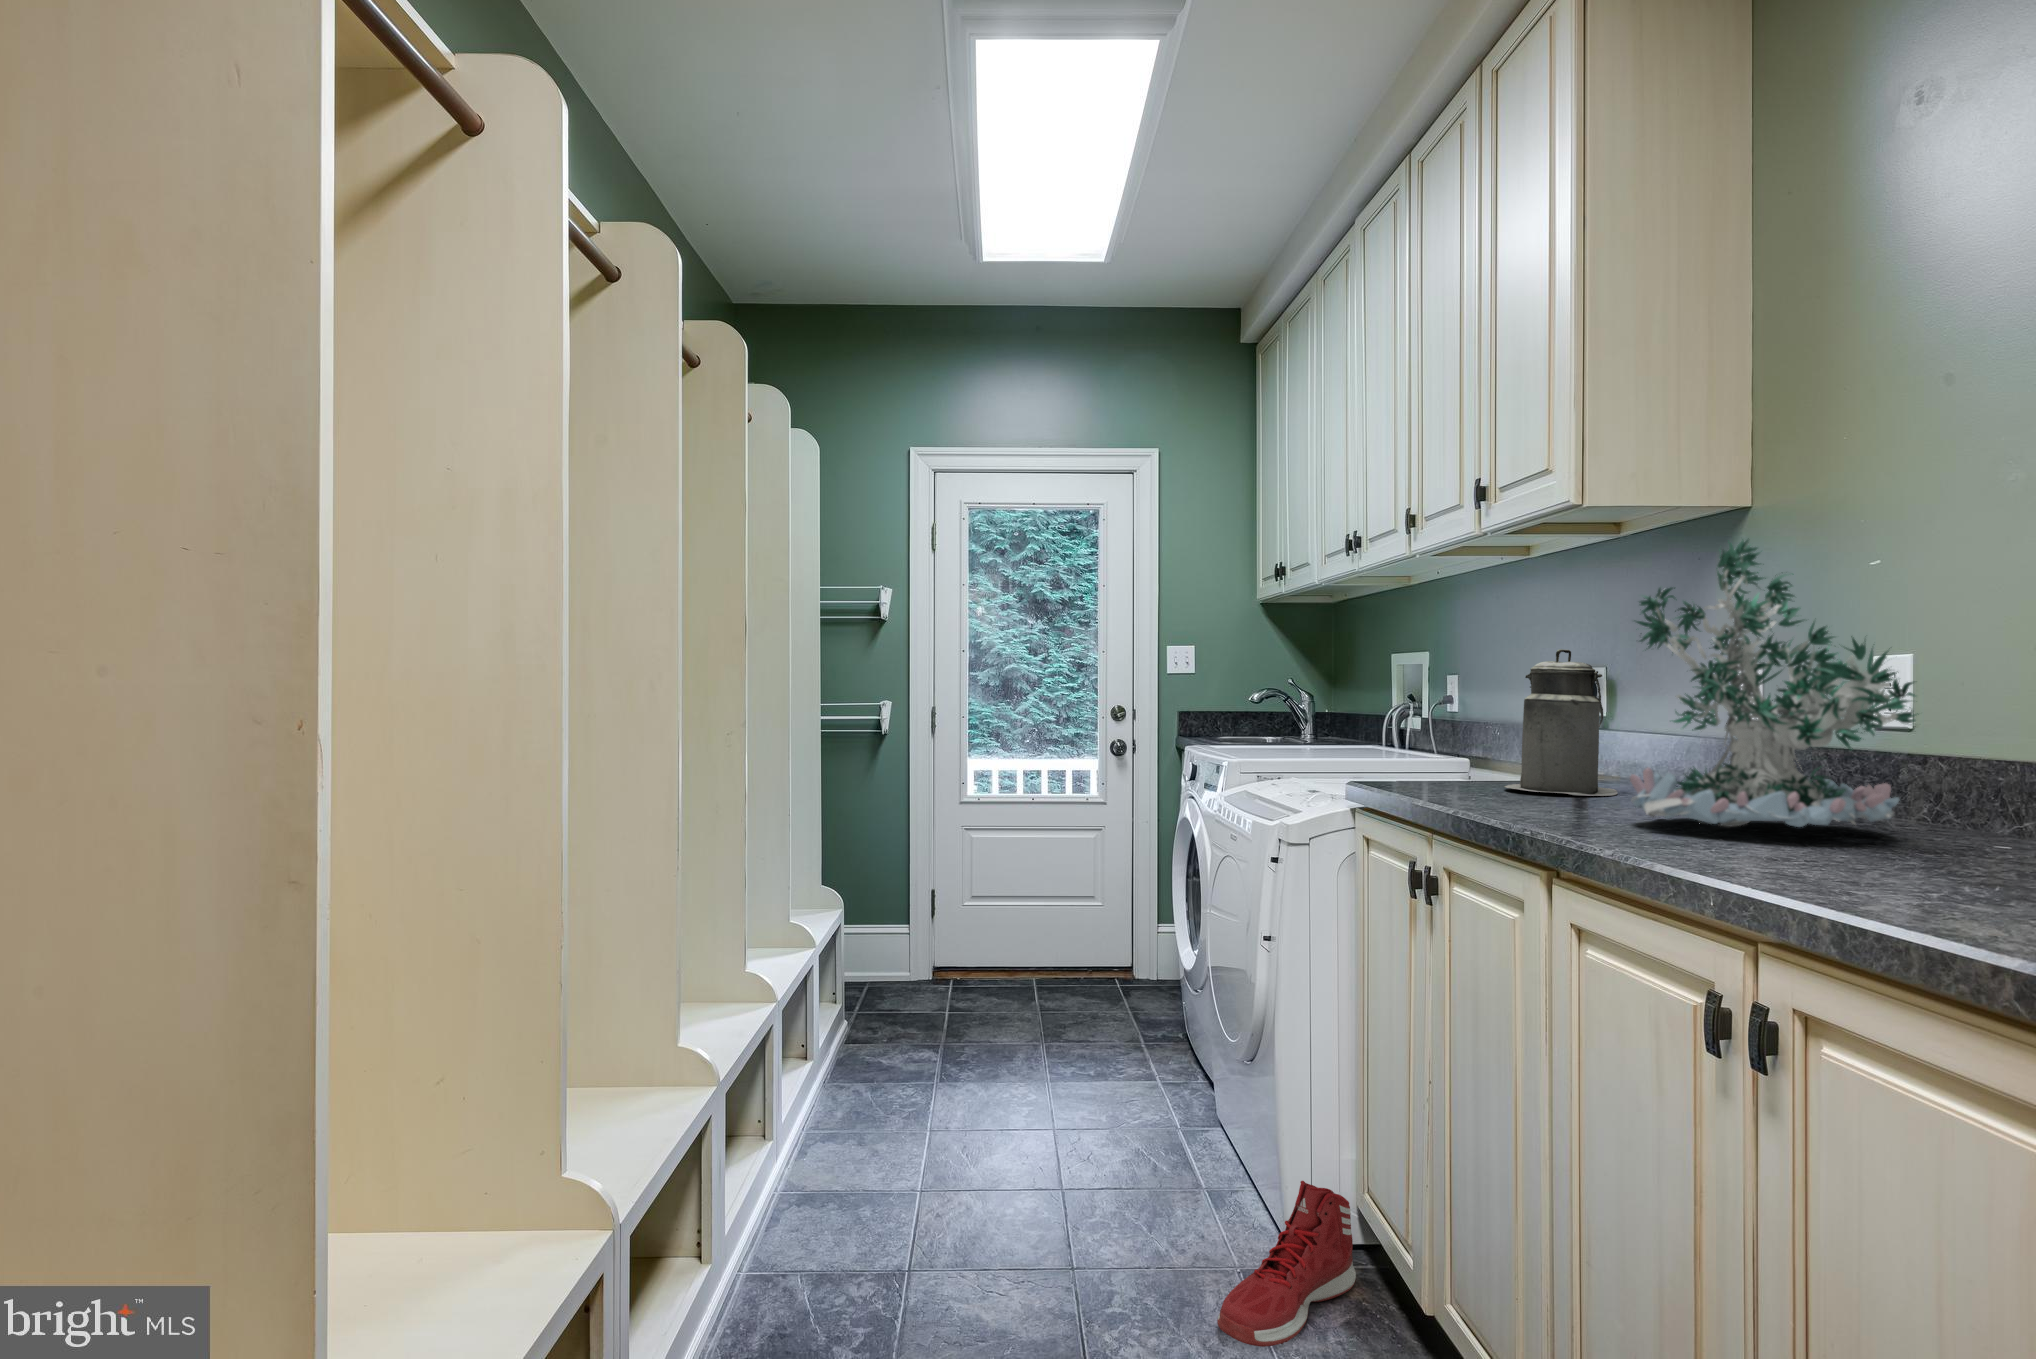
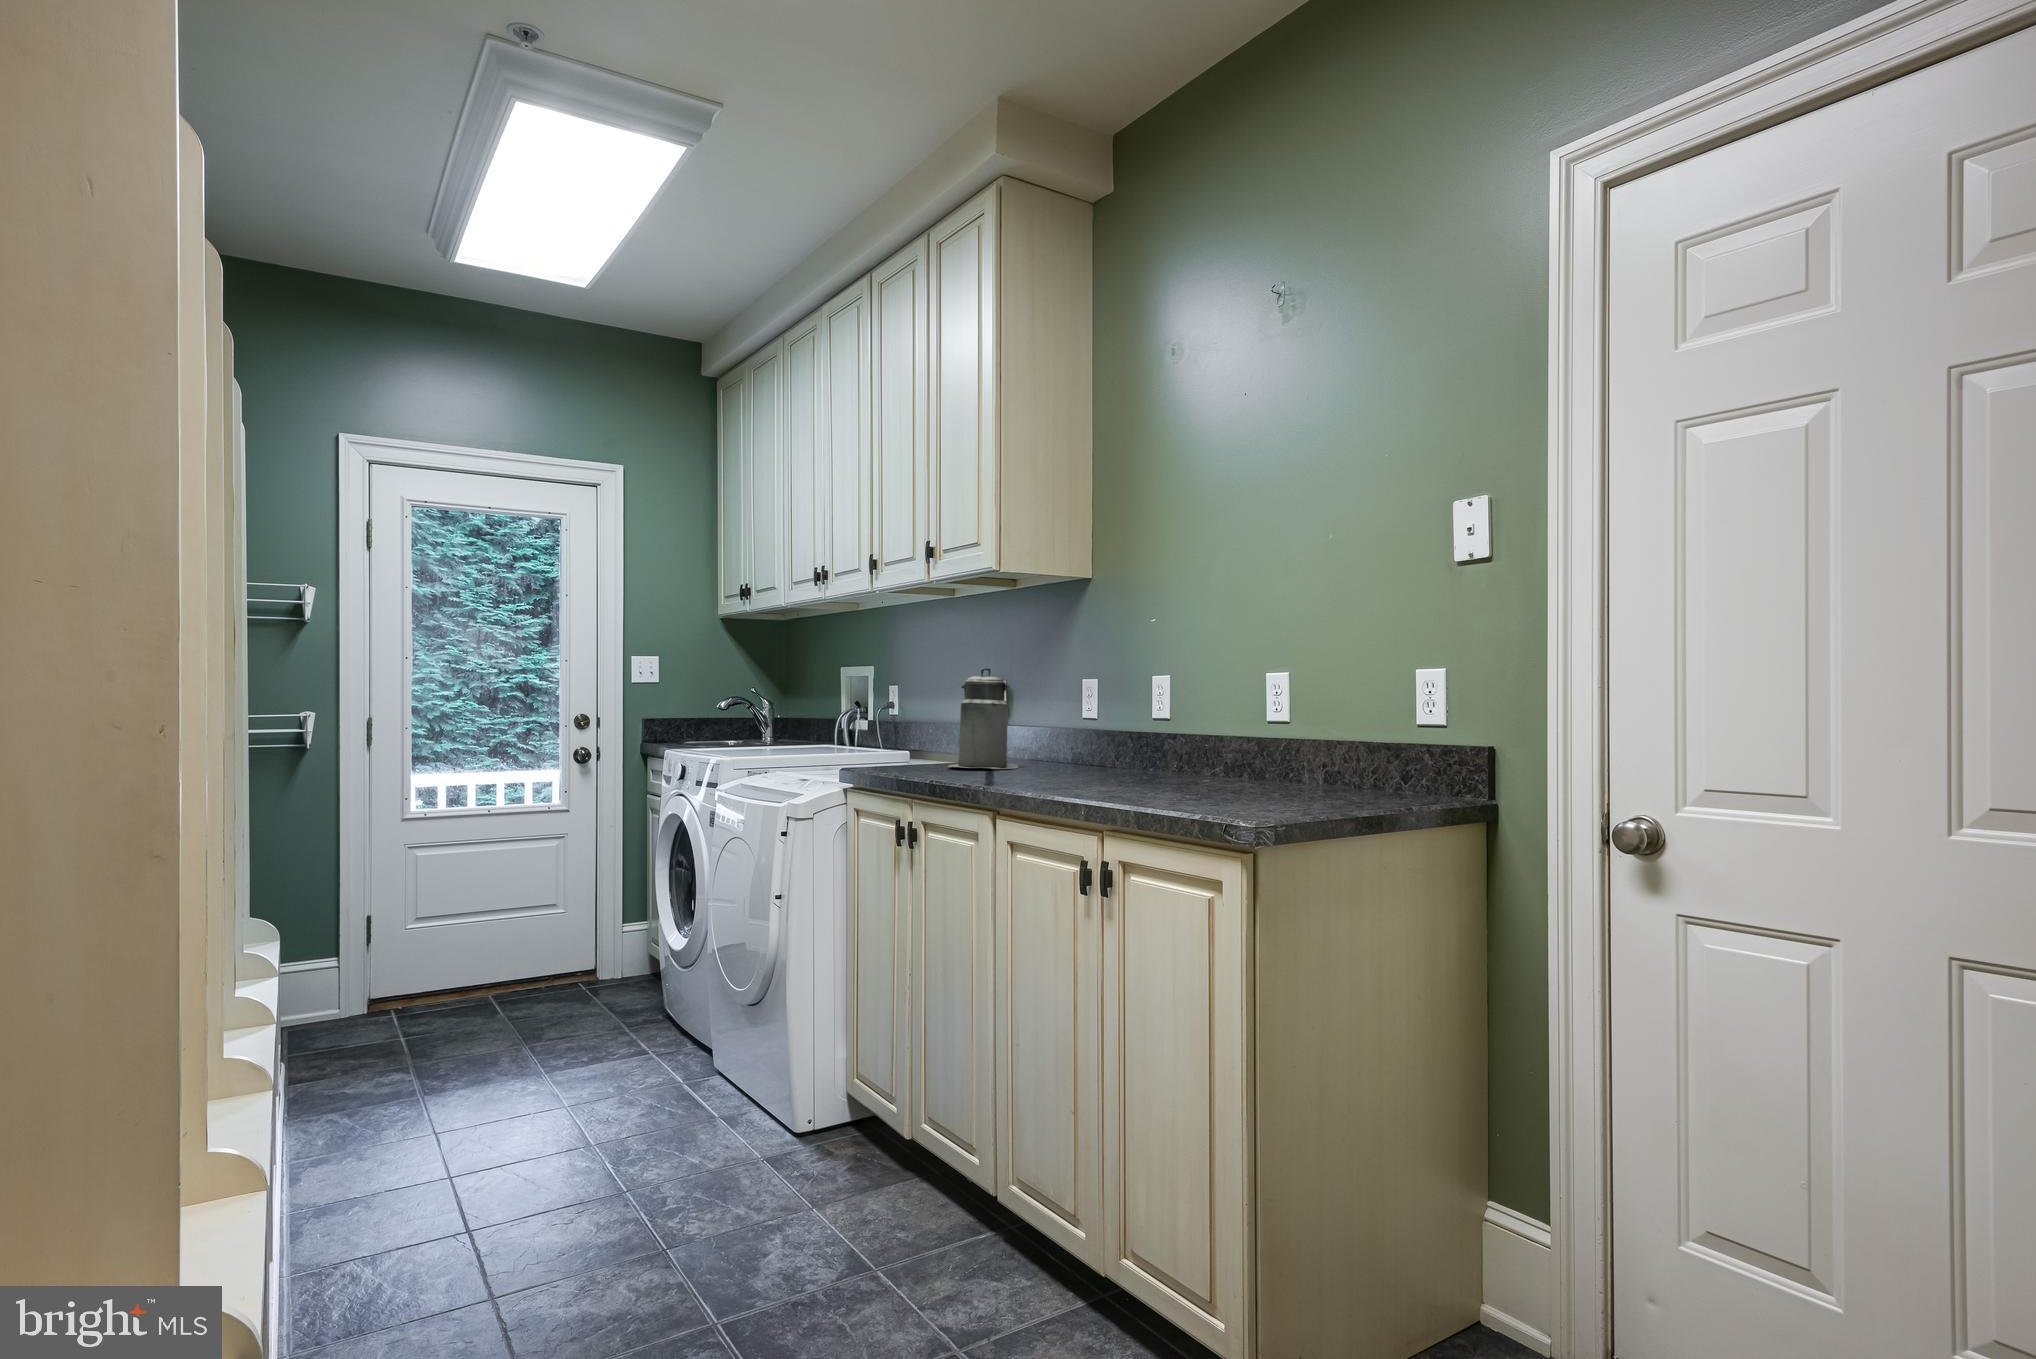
plant: present [1630,539,1916,827] -> none [1033,602,1178,778]
sneaker: present [1217,1181,1356,1347] -> none [756,1075,850,1197]

